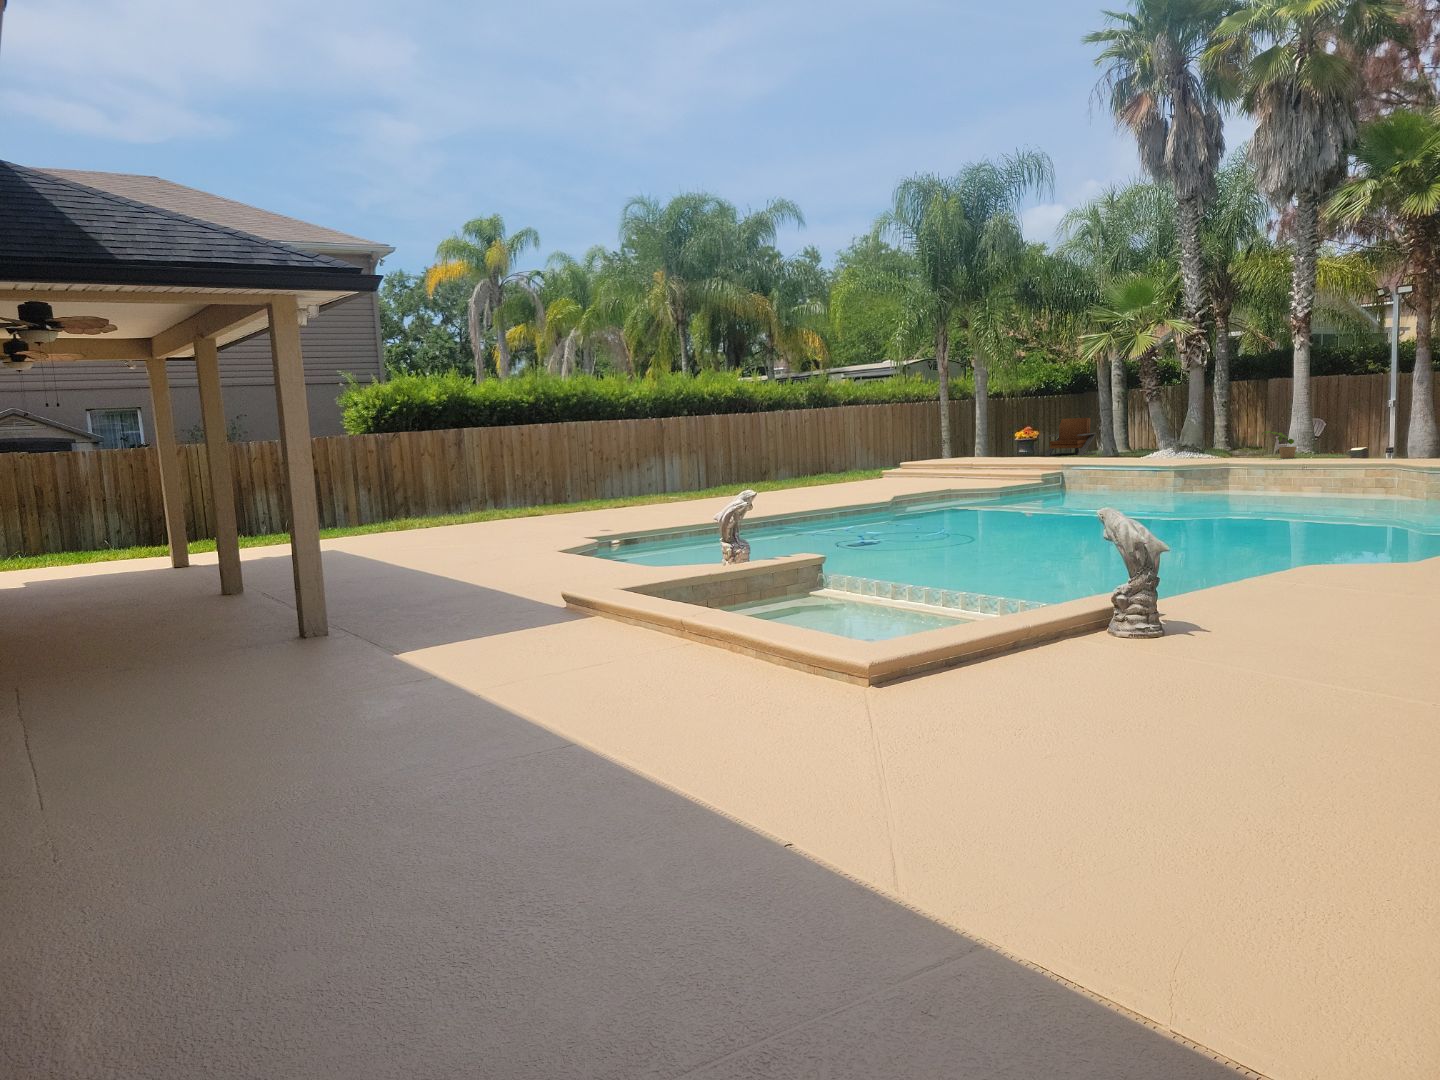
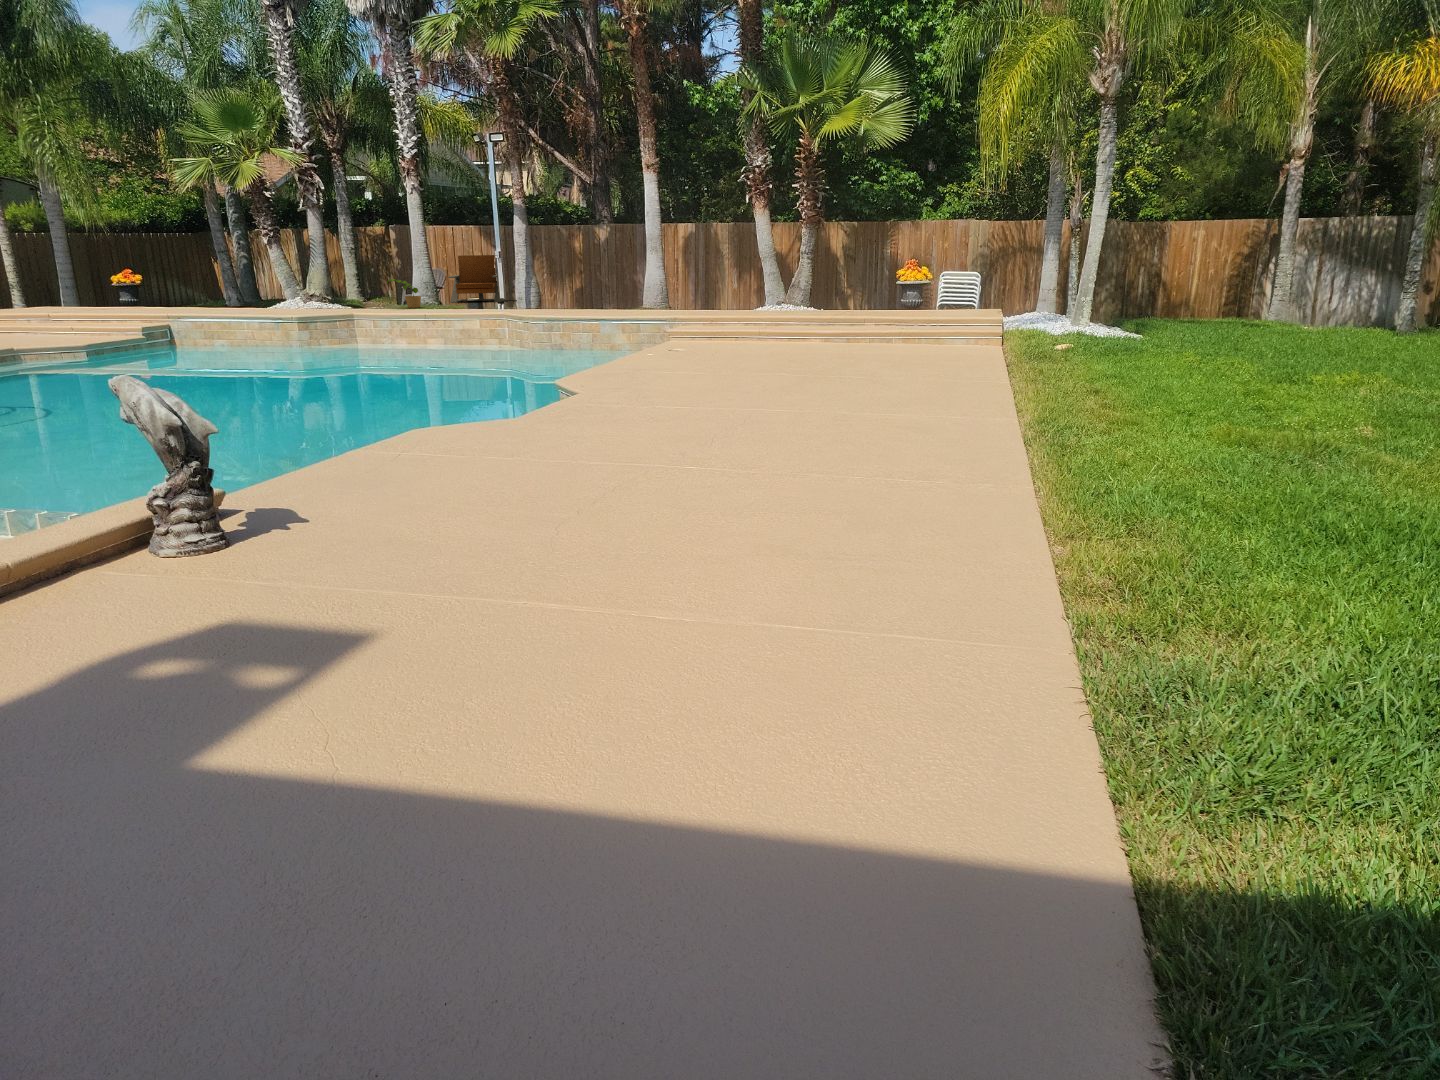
lounge chair: present [1045,418,1097,456] -> present [448,255,505,303]

